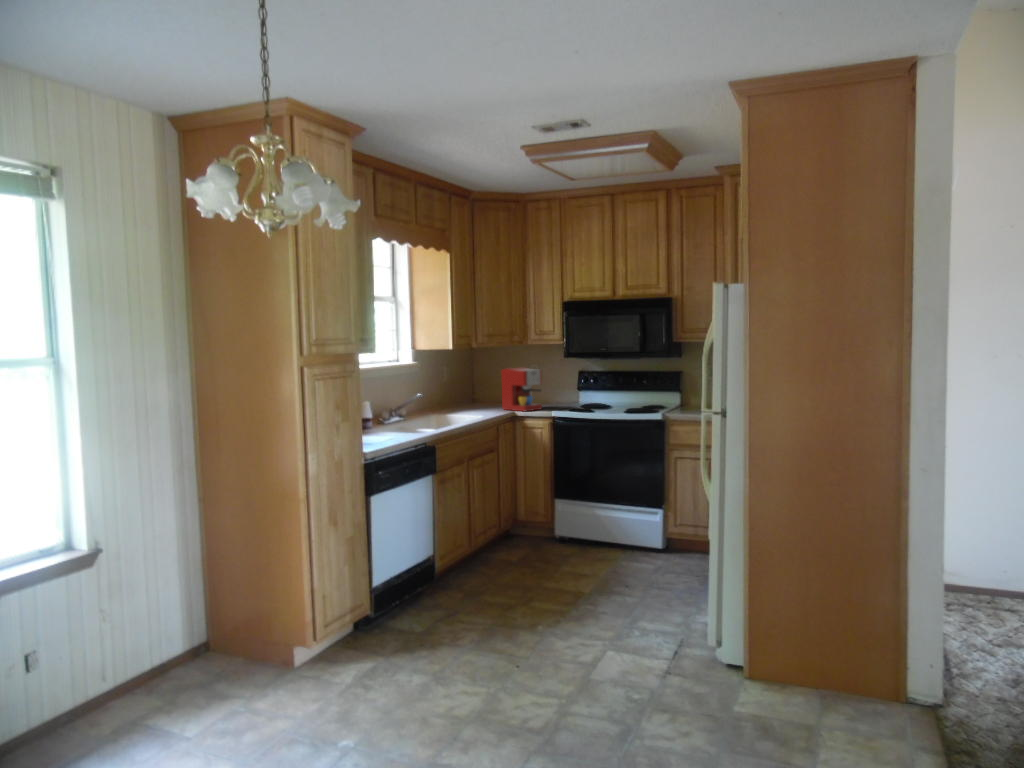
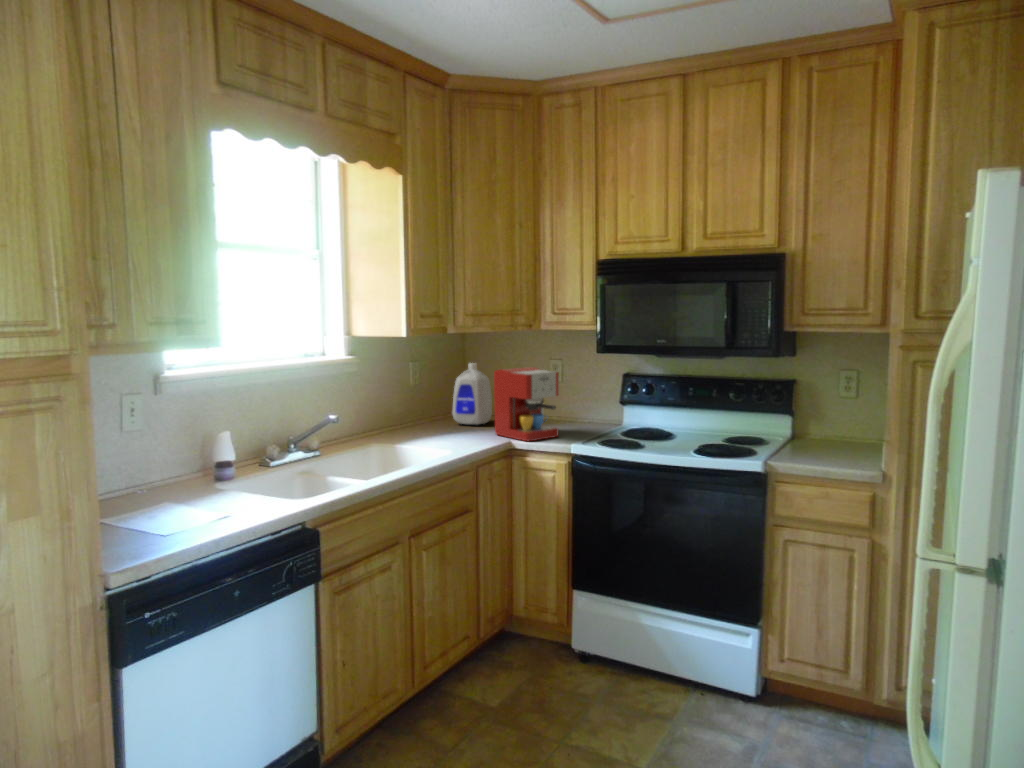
bottle: none [470,367,495,406] -> present [452,363,492,424]

